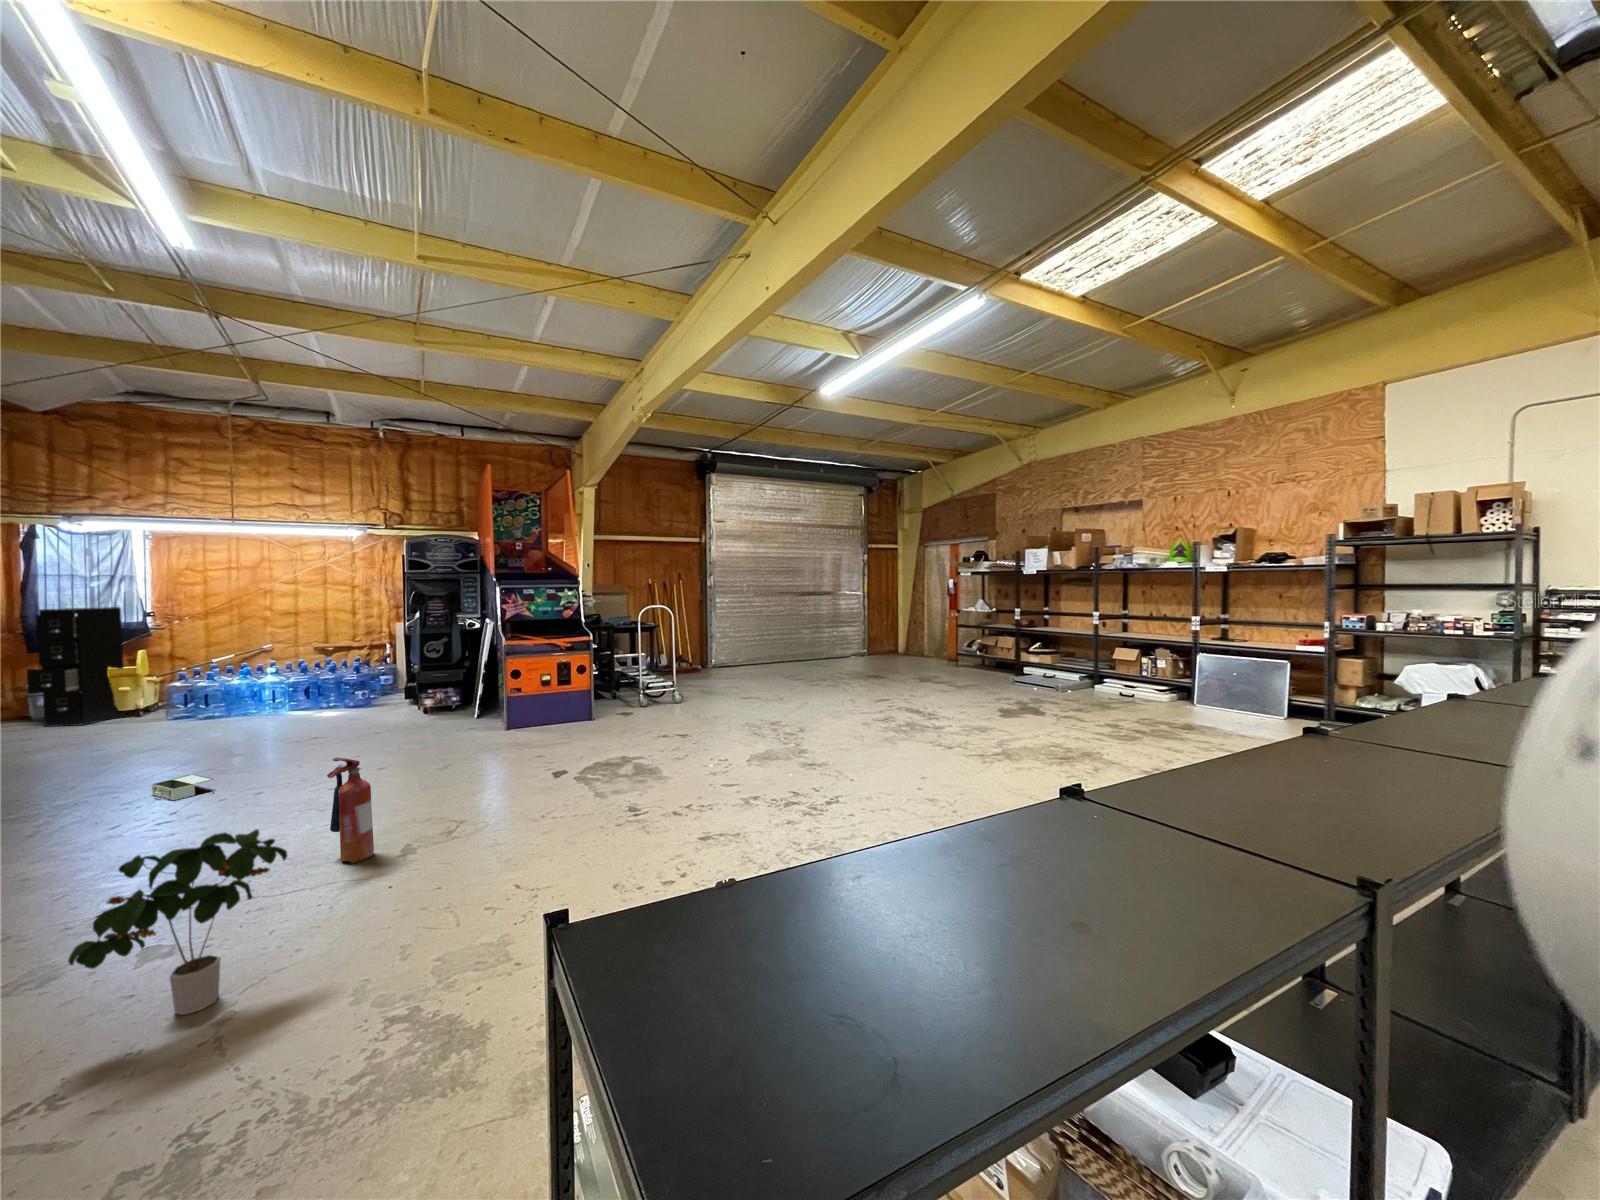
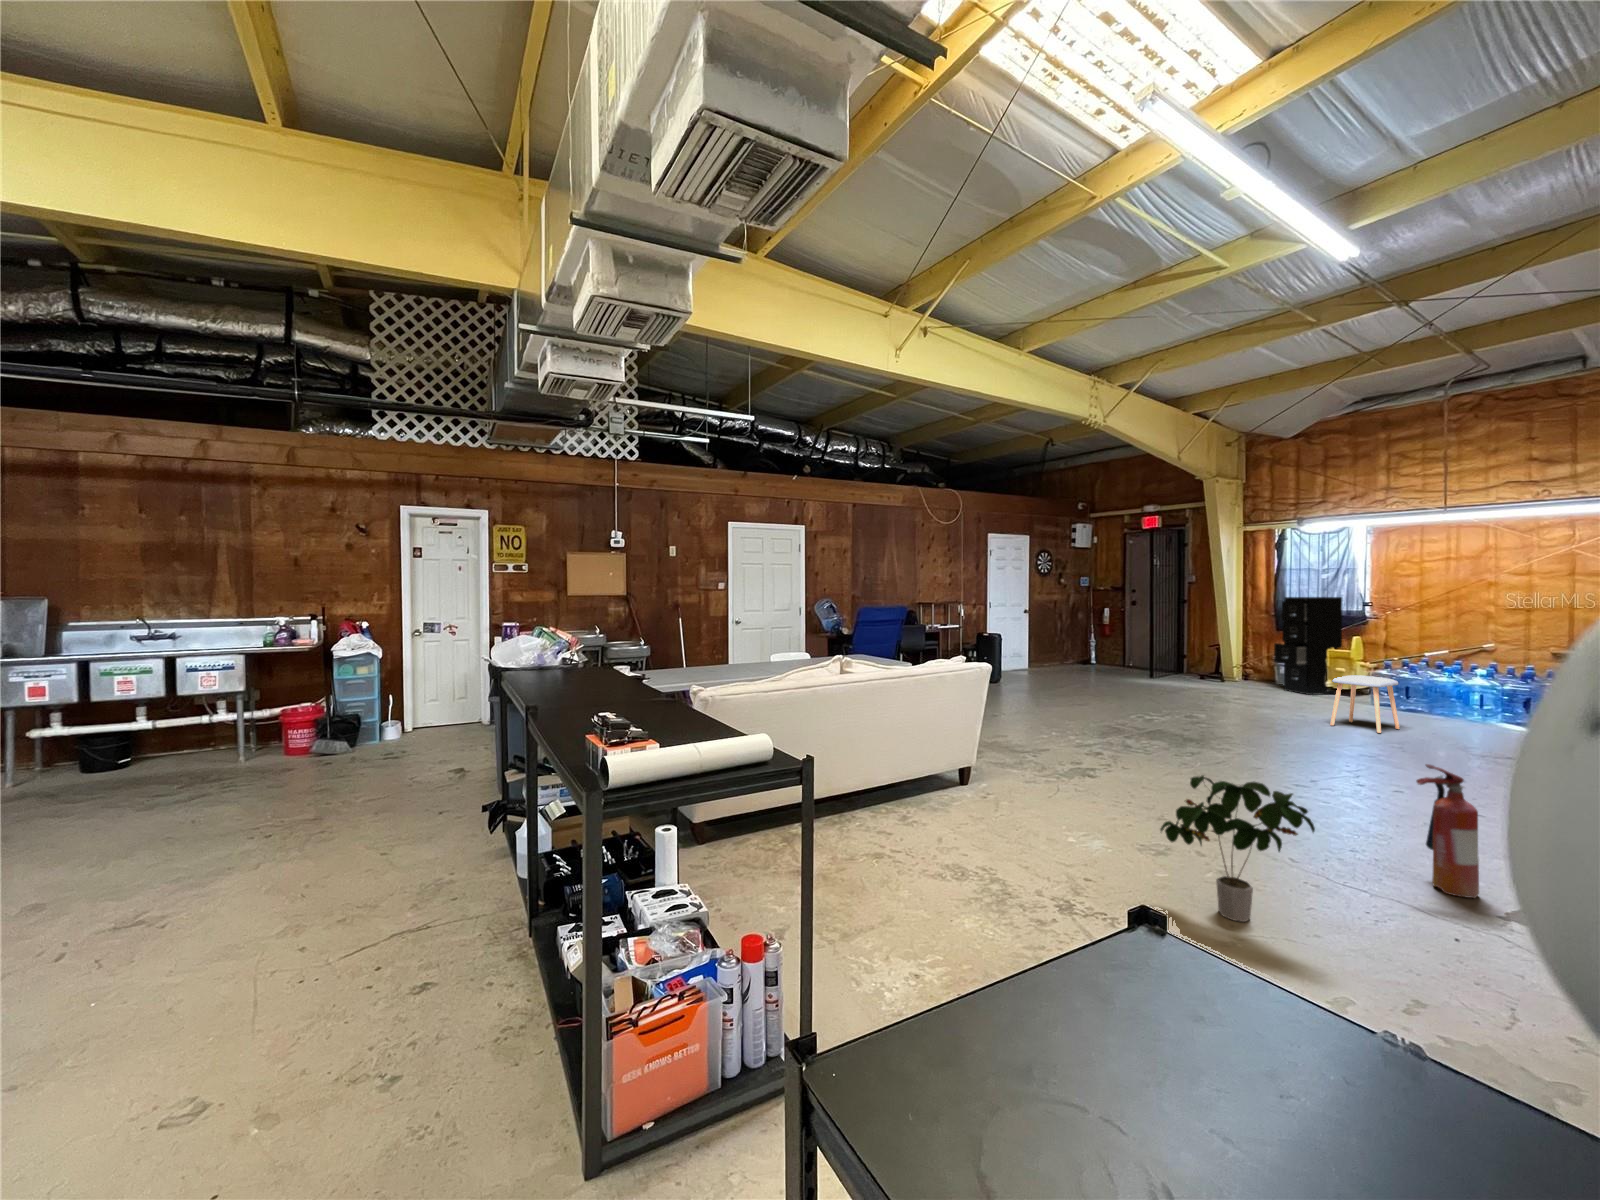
stool: none [139,689,214,753] -> present [1330,675,1400,733]
toolbox: present [152,774,214,800] -> none [1315,750,1364,771]

